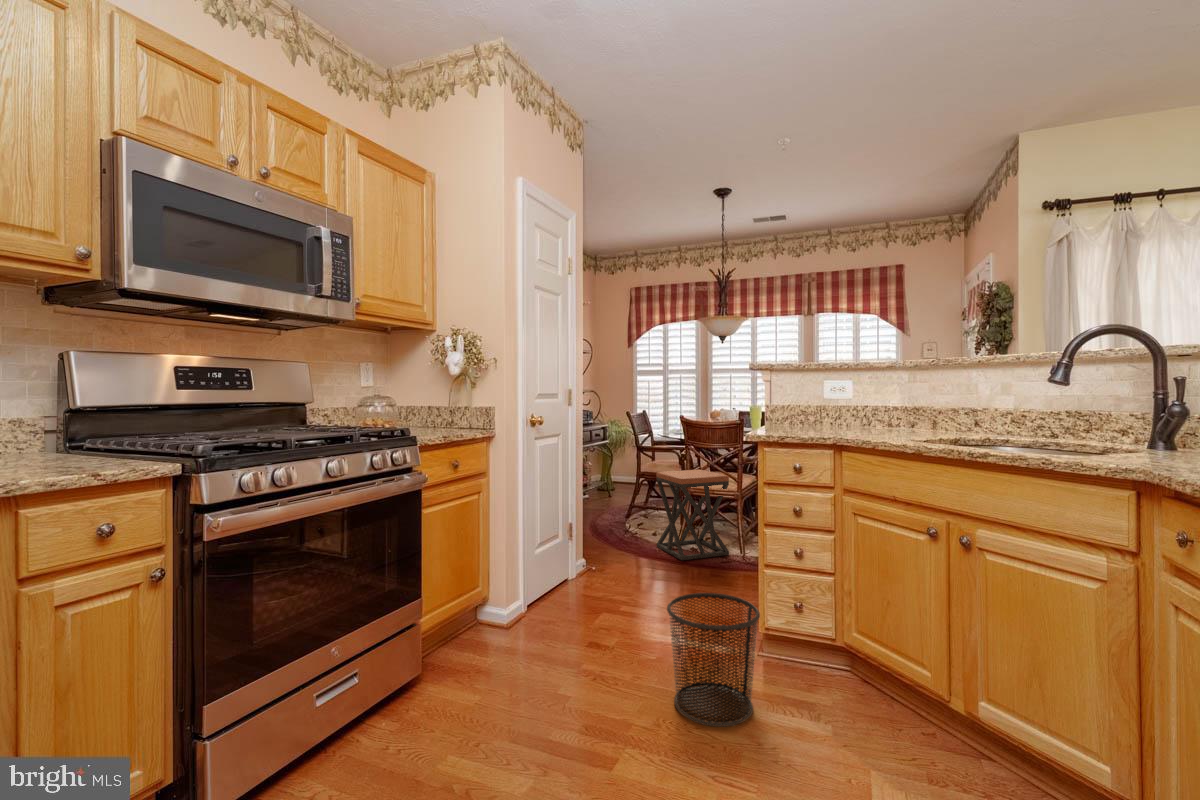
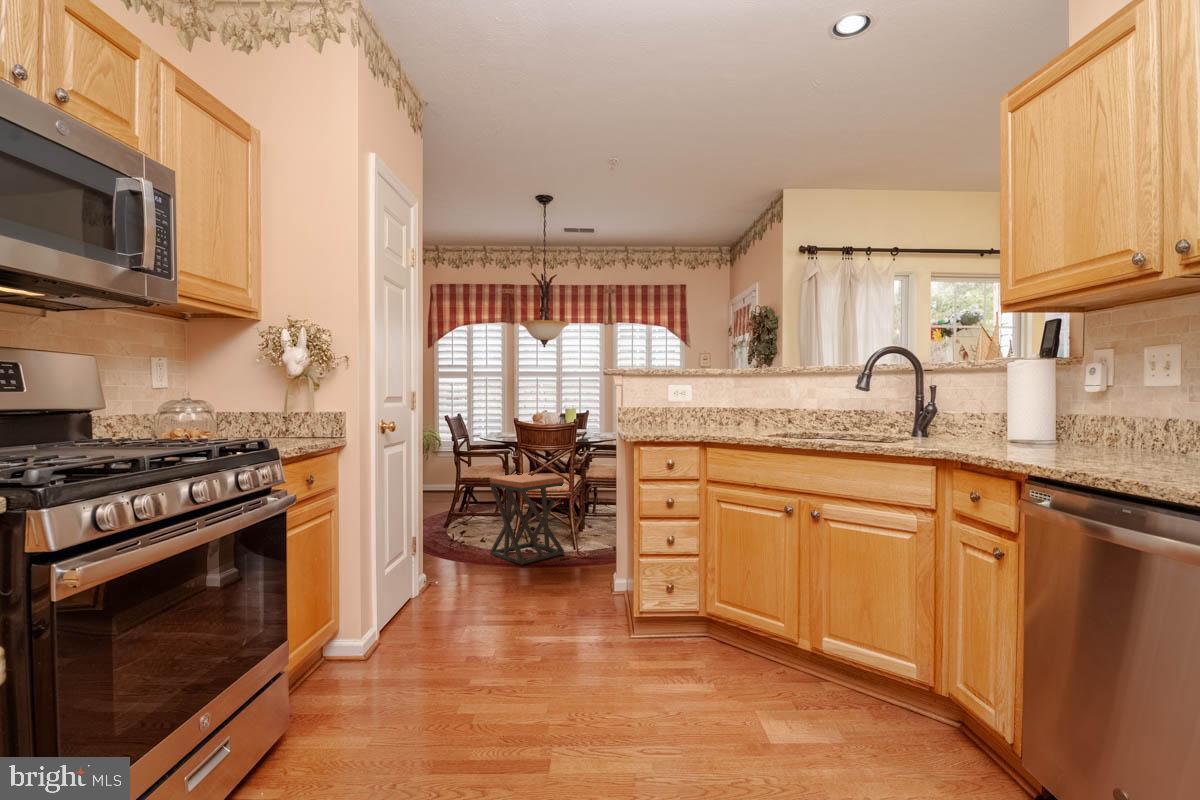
waste bin: present [667,593,760,727] -> none [568,587,655,713]

